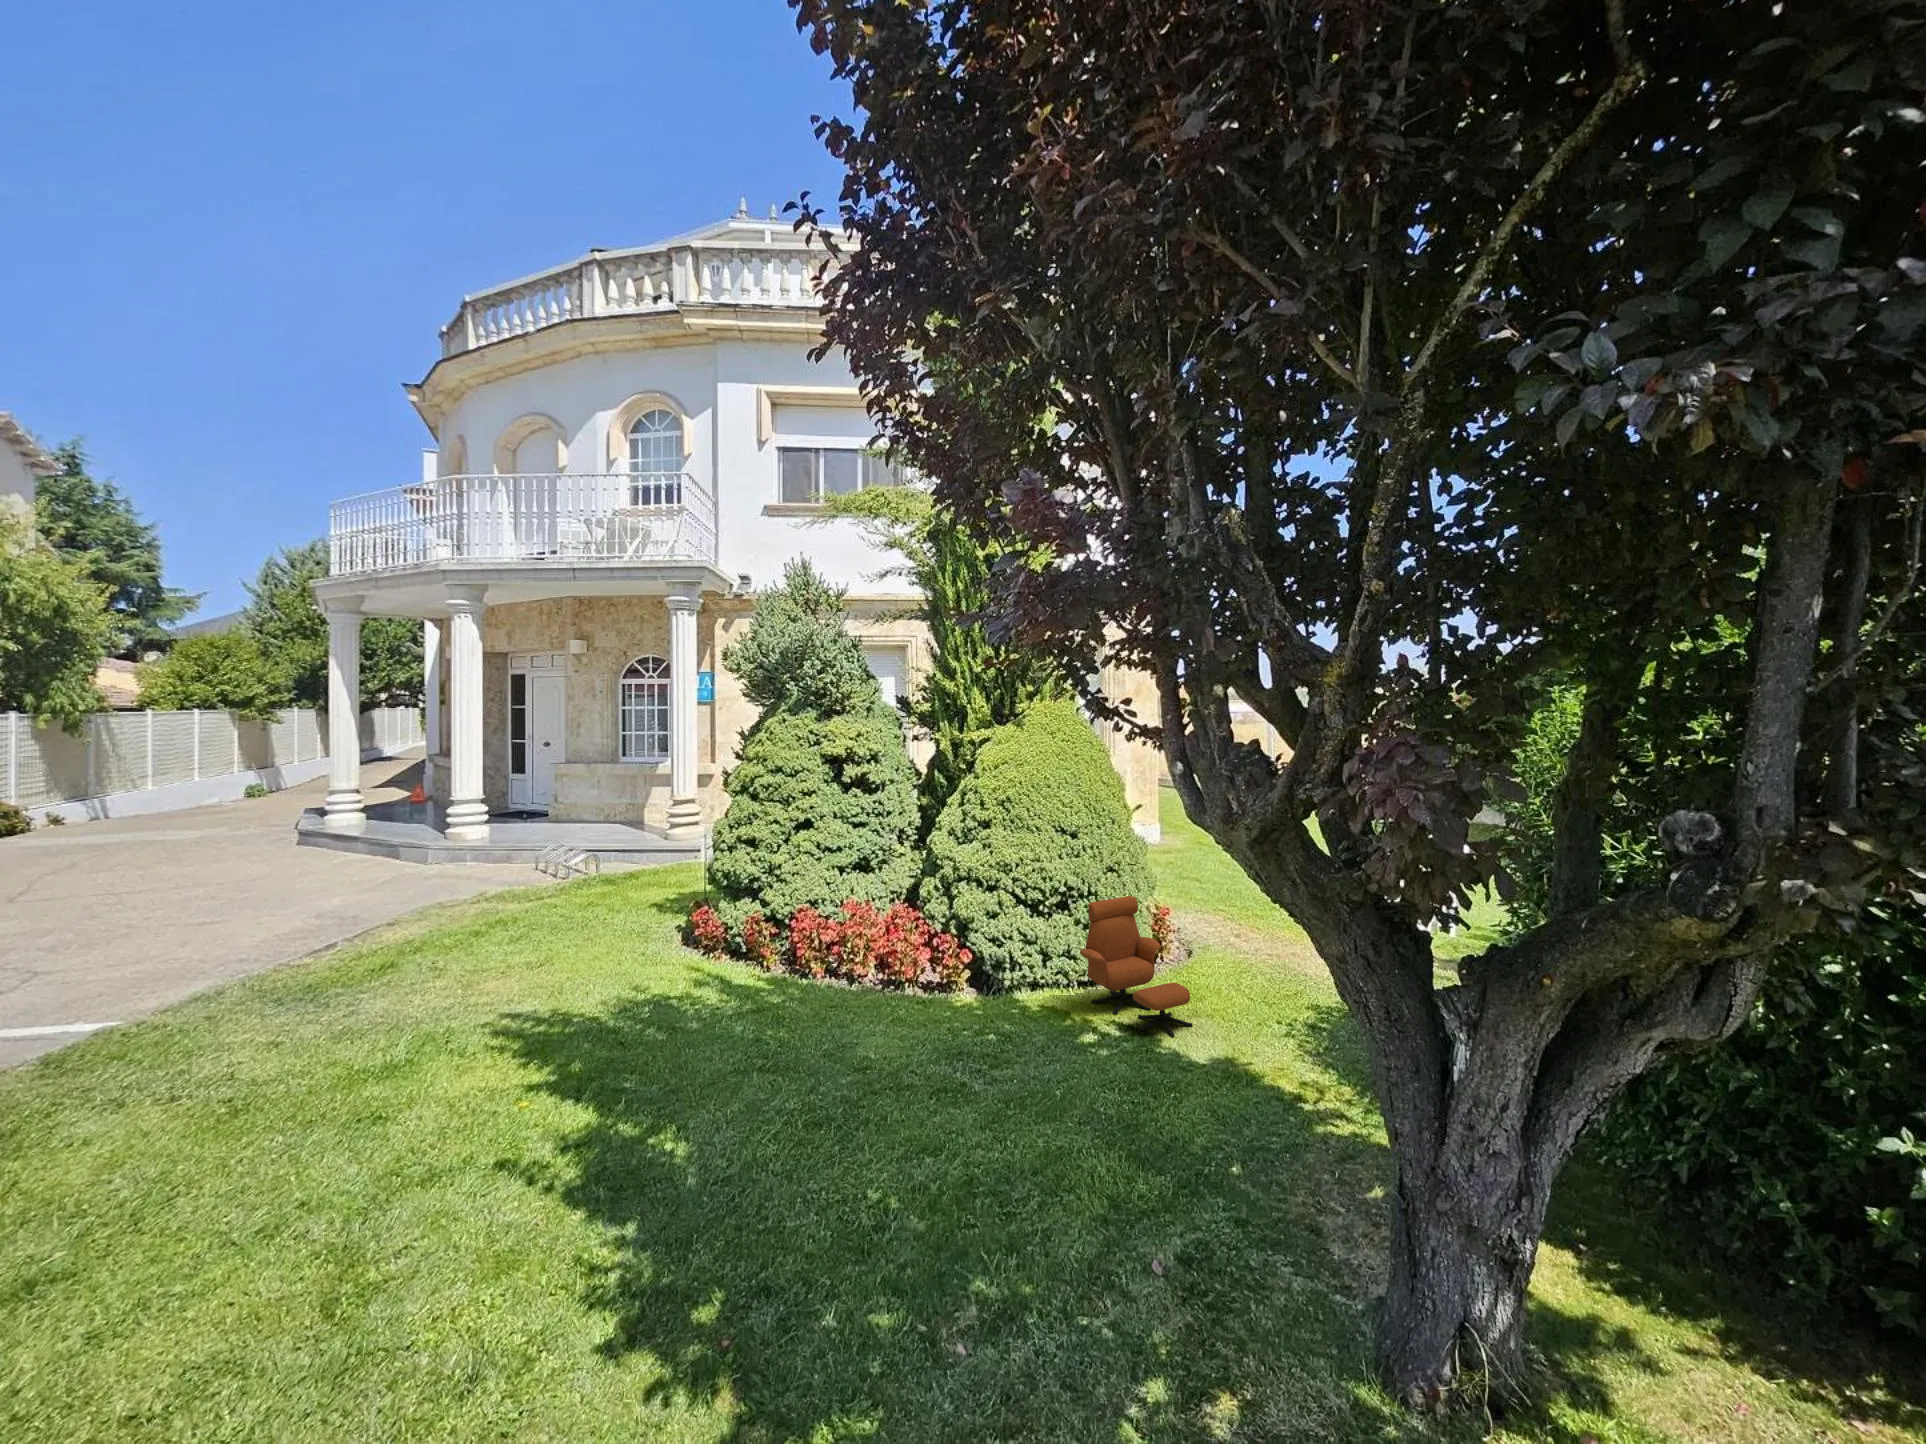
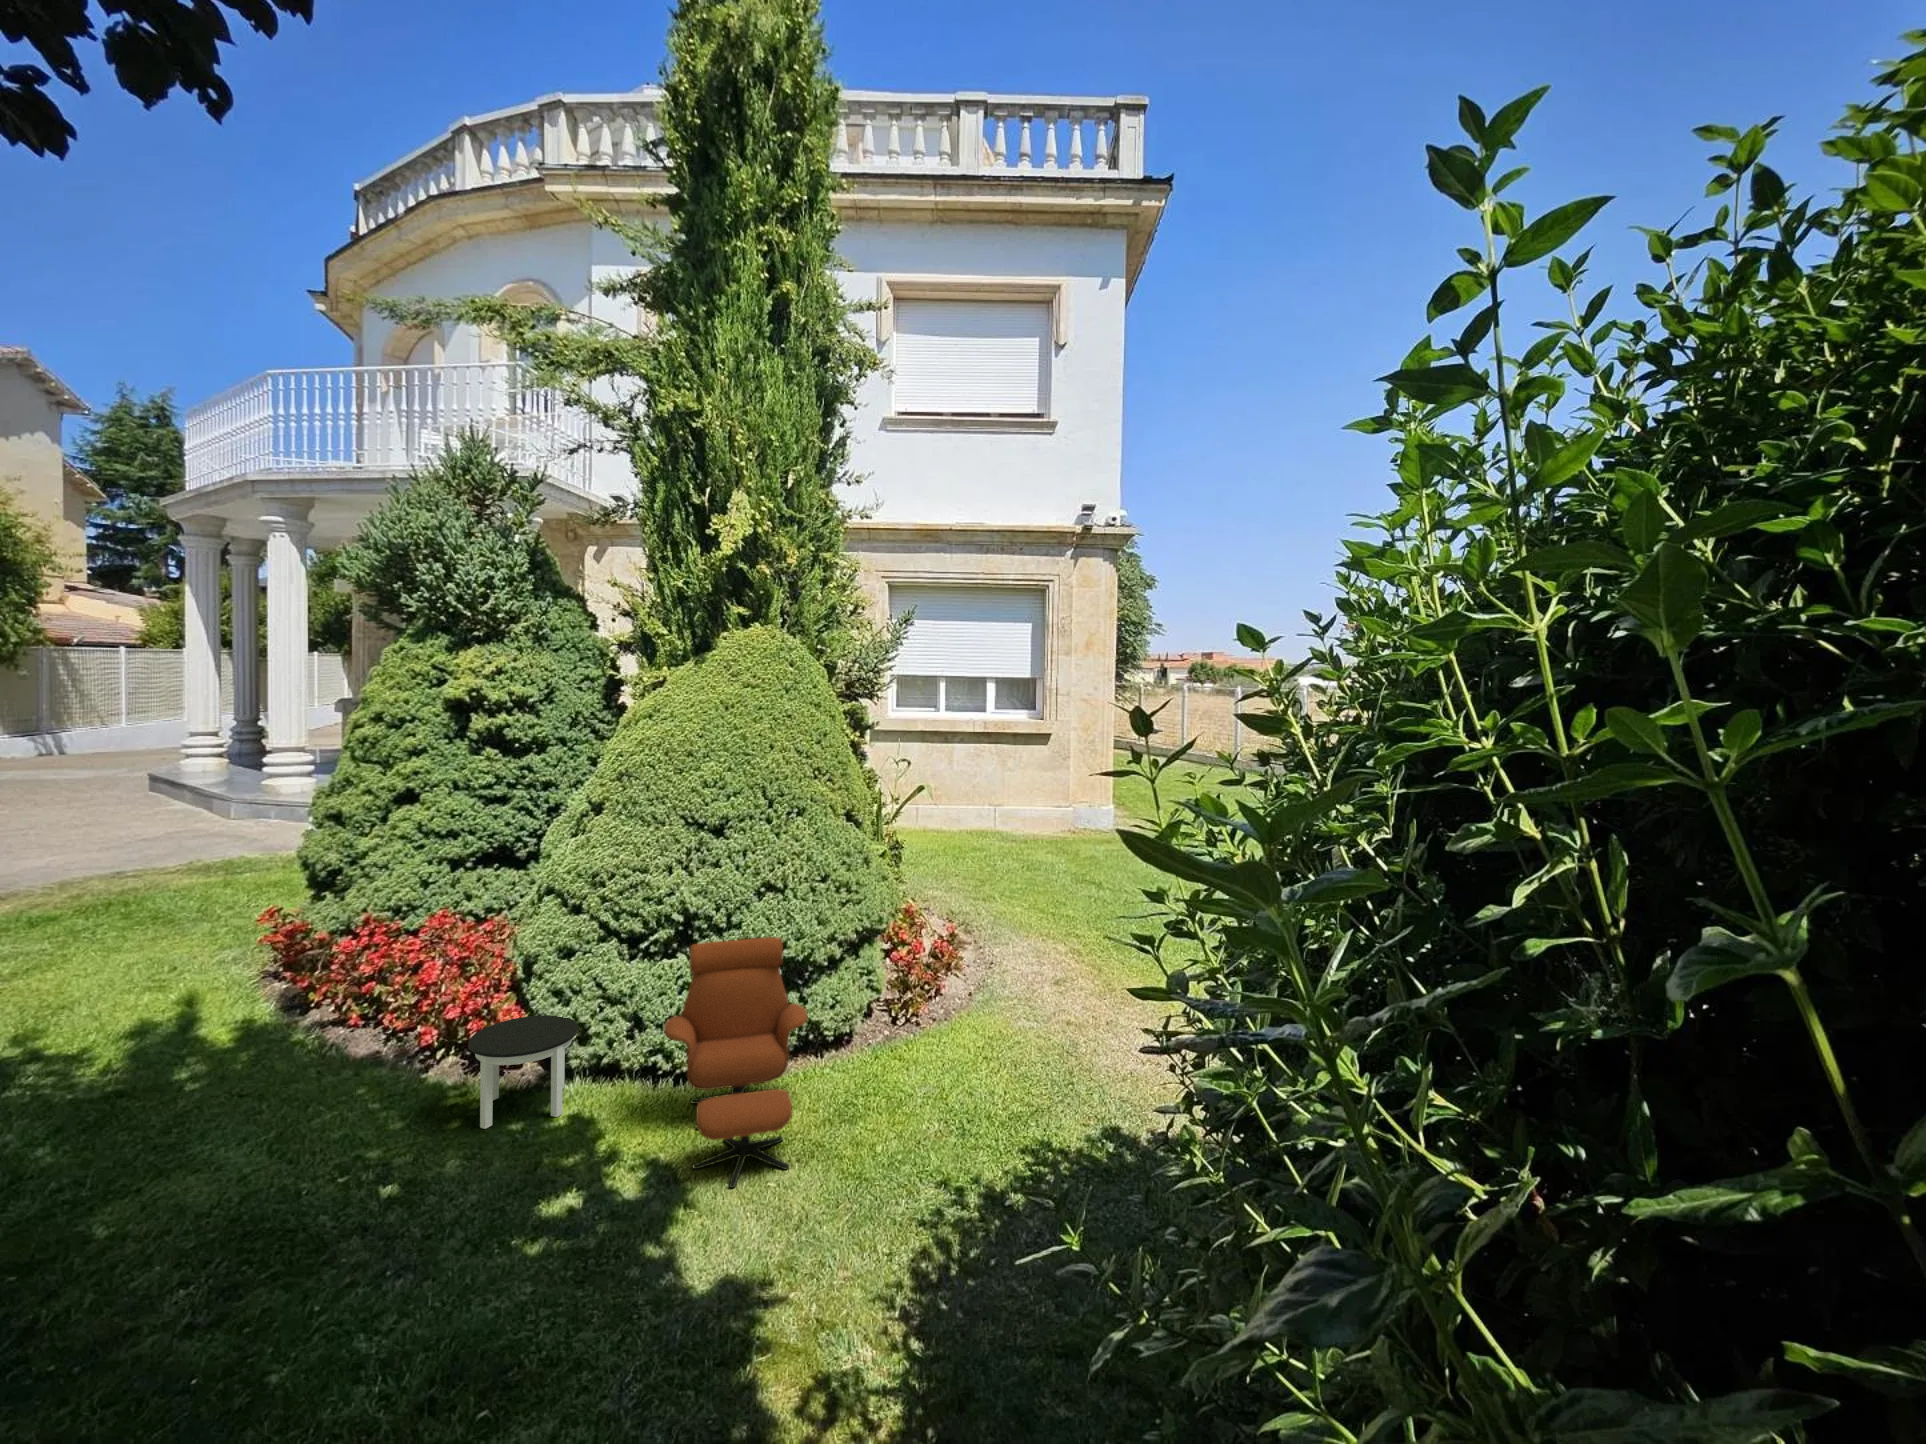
round table: none [962,957,1024,1026] -> present [468,1015,578,1129]

